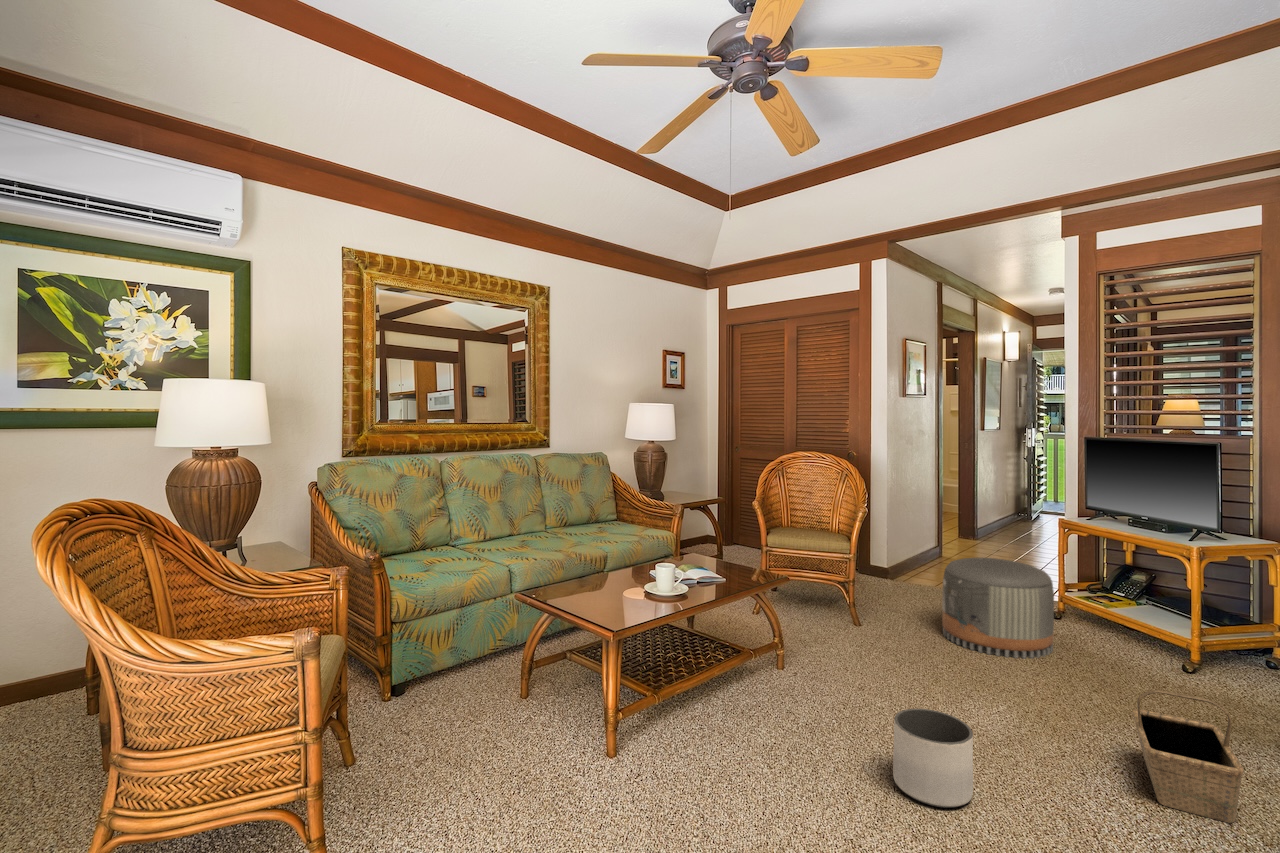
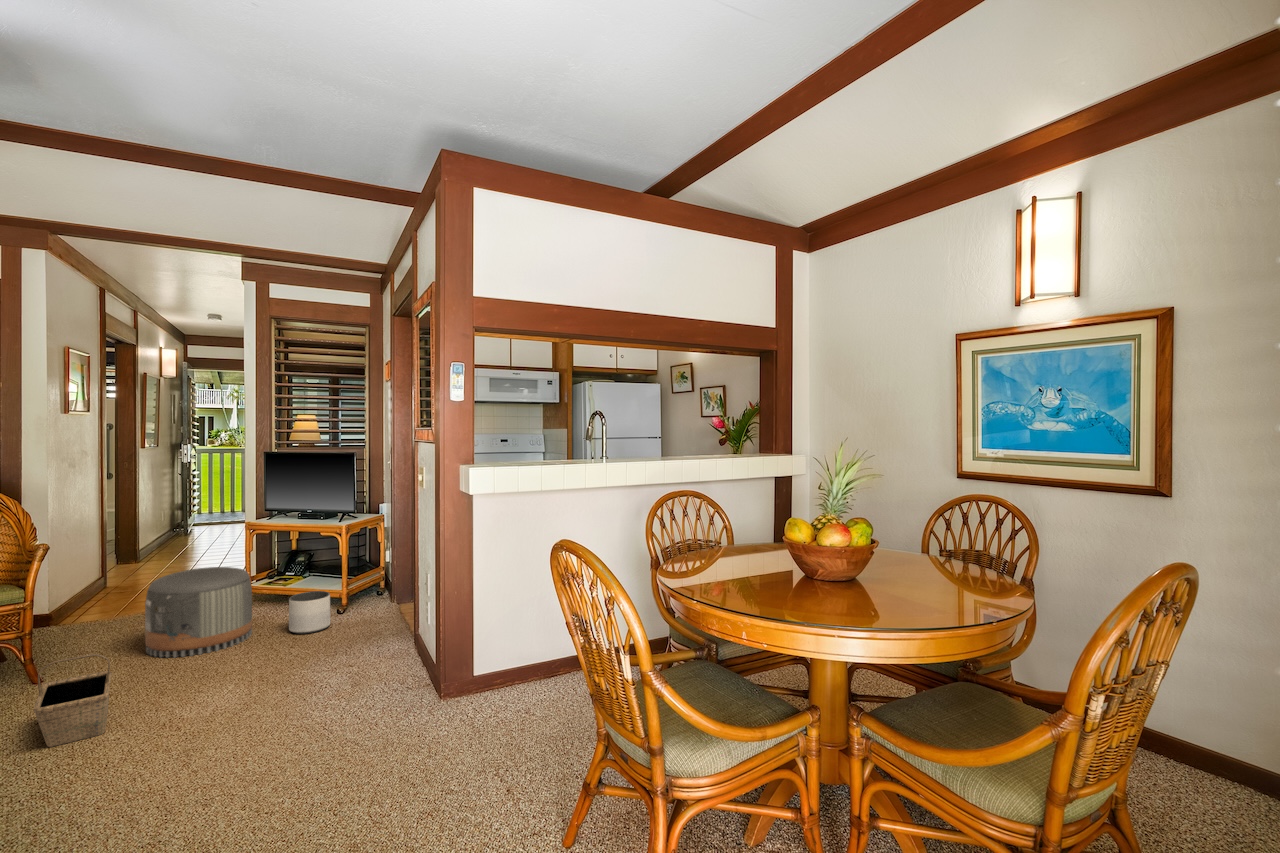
basket: present [1132,690,1244,823] -> present [34,654,112,747]
planter: present [893,709,973,808] -> present [289,591,330,634]

